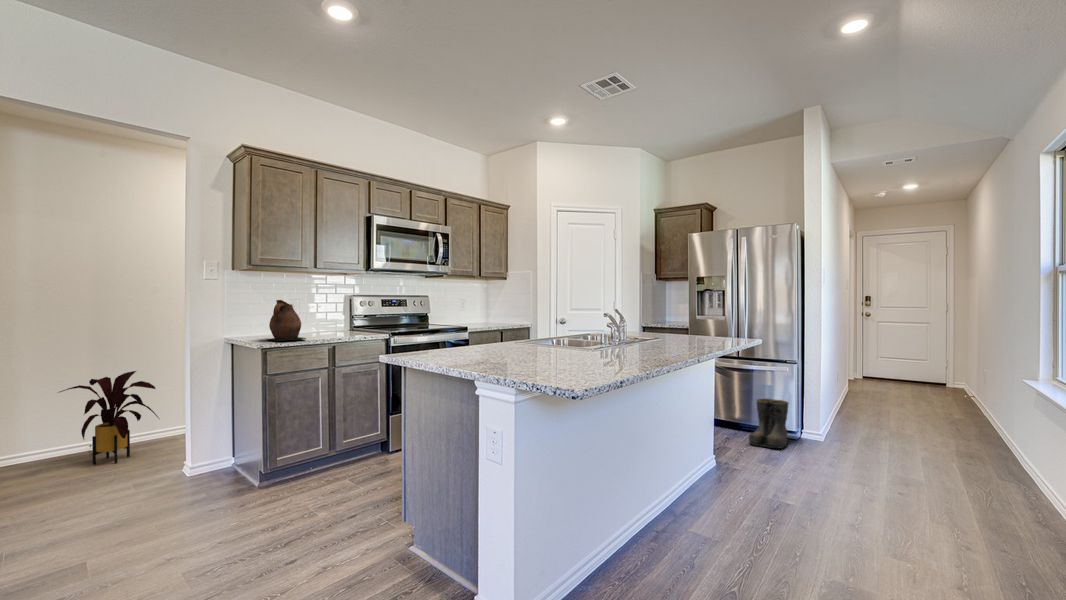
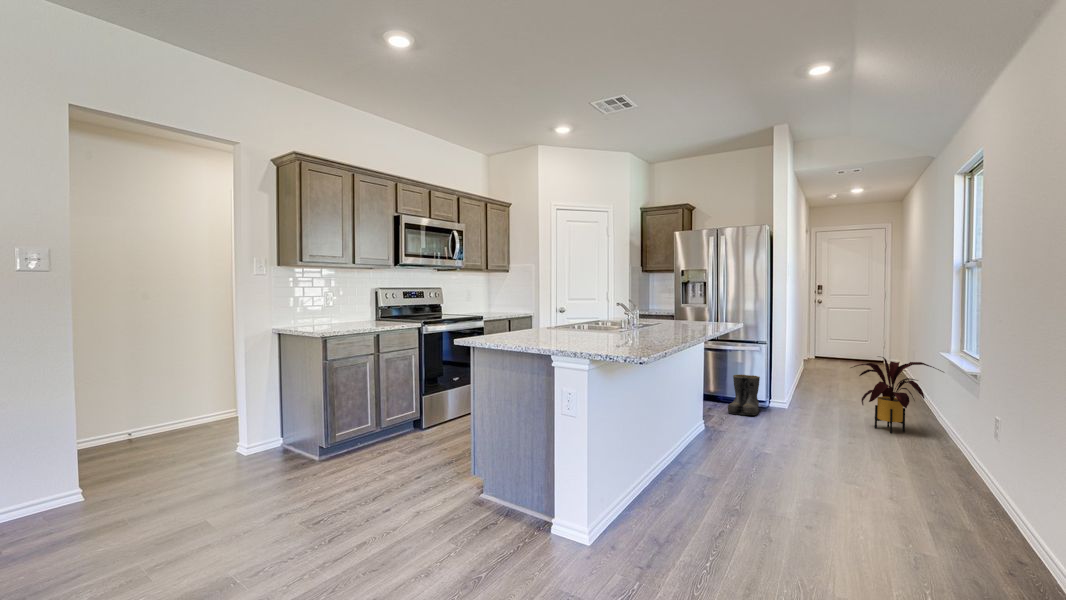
ceramic pitcher: present [268,300,306,341] -> none [319,294,355,330]
house plant: present [60,371,159,465] -> present [851,357,943,433]

